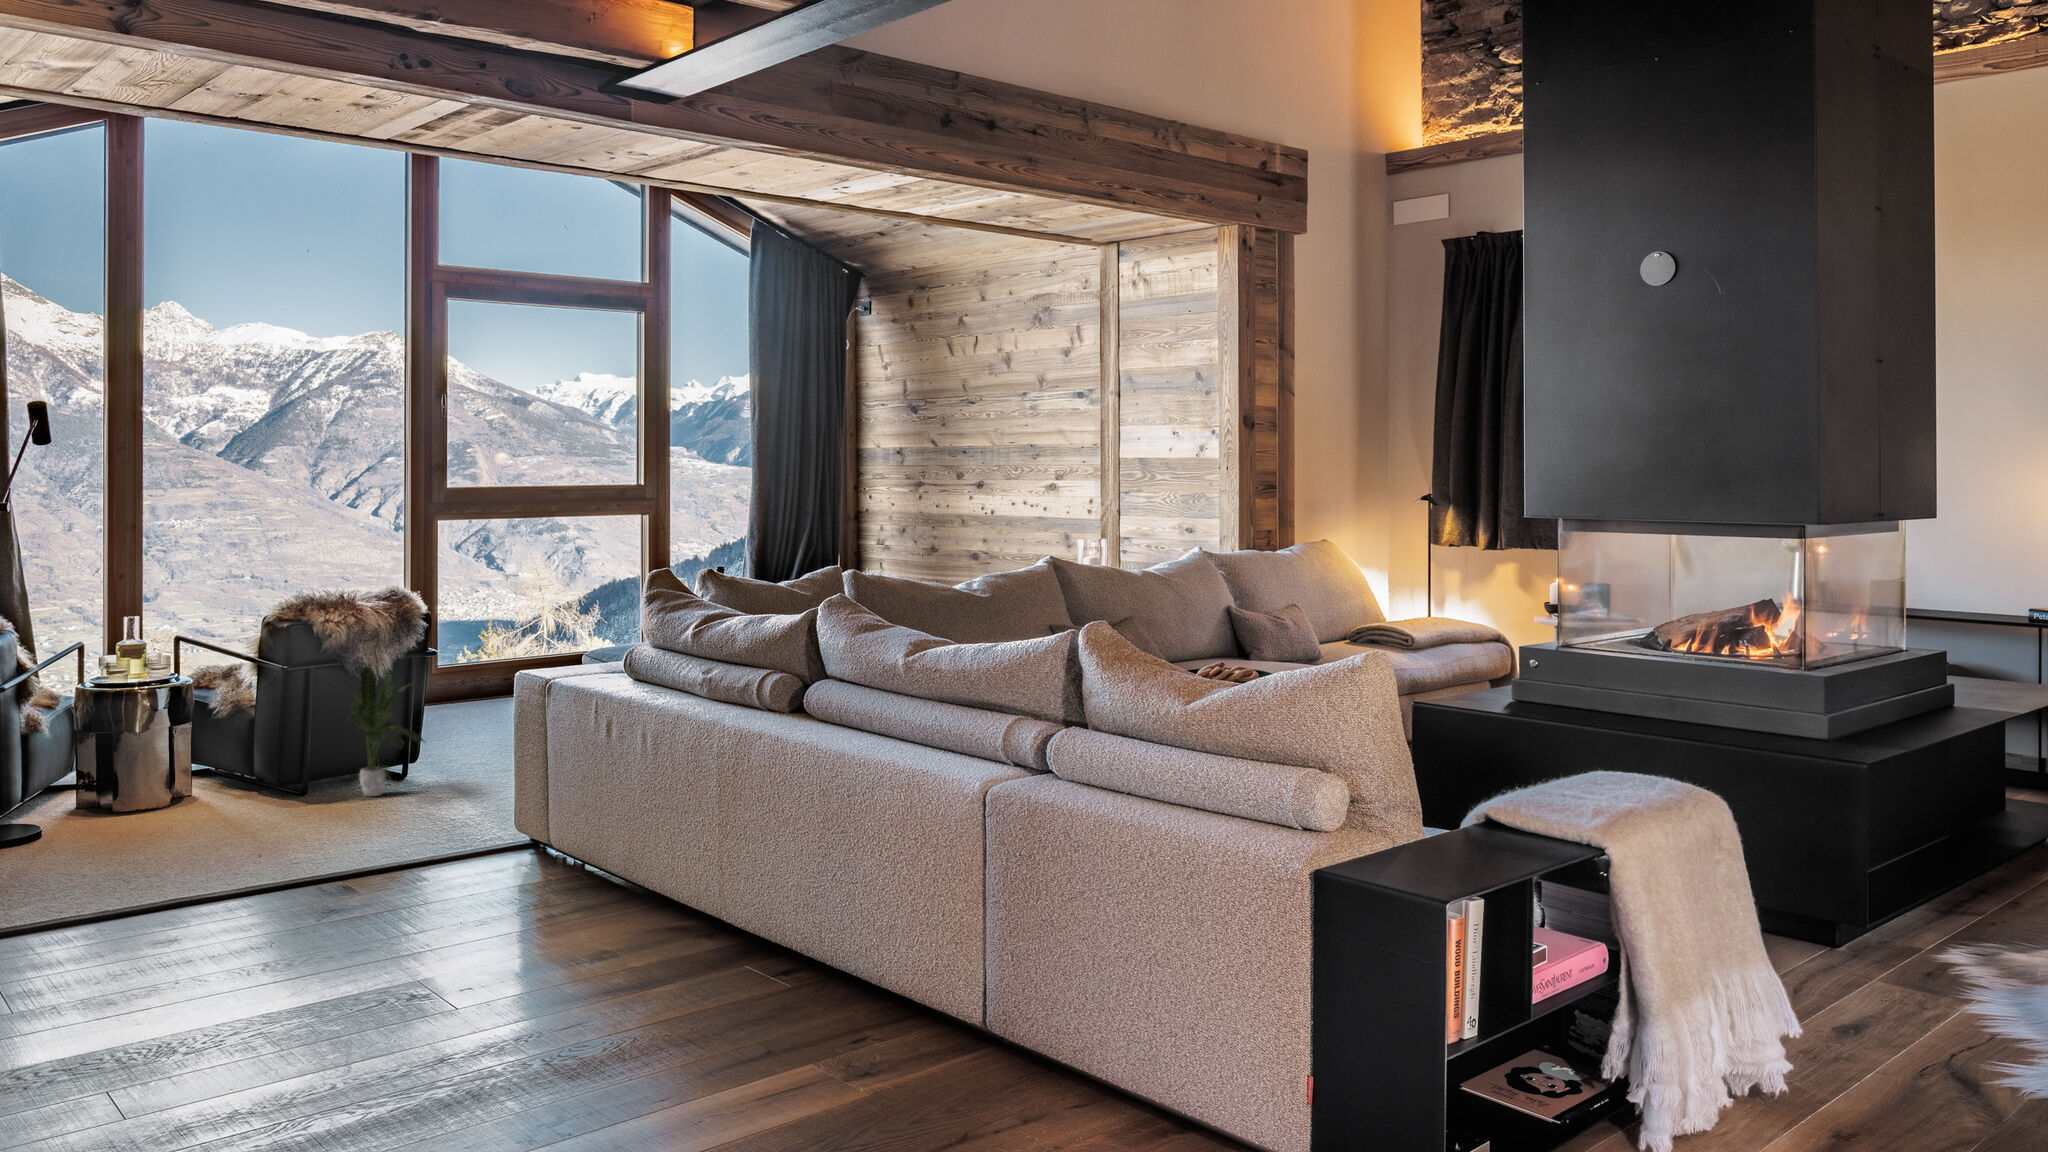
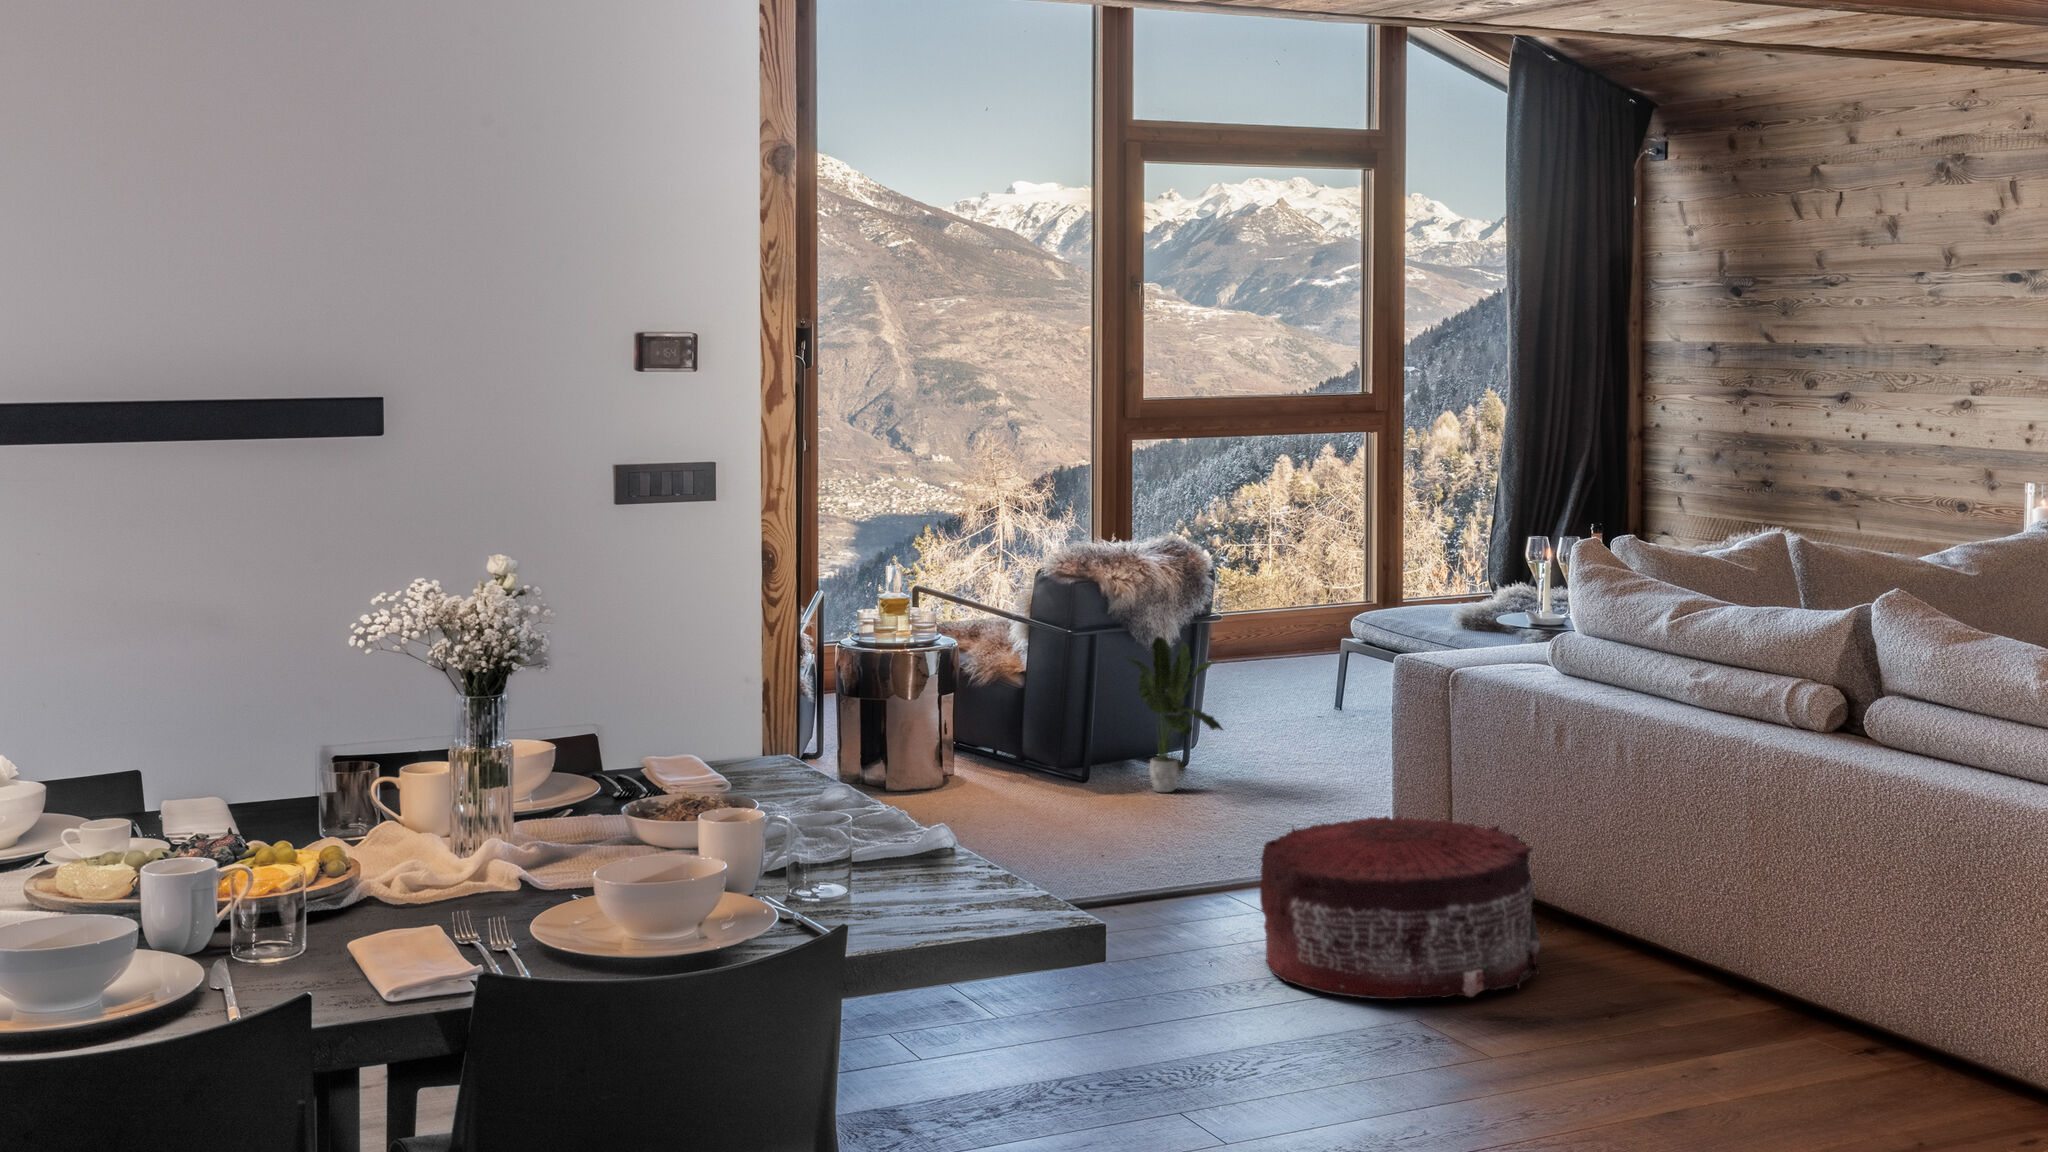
pouf: none [312,802,564,968] -> present [1260,815,1540,999]

